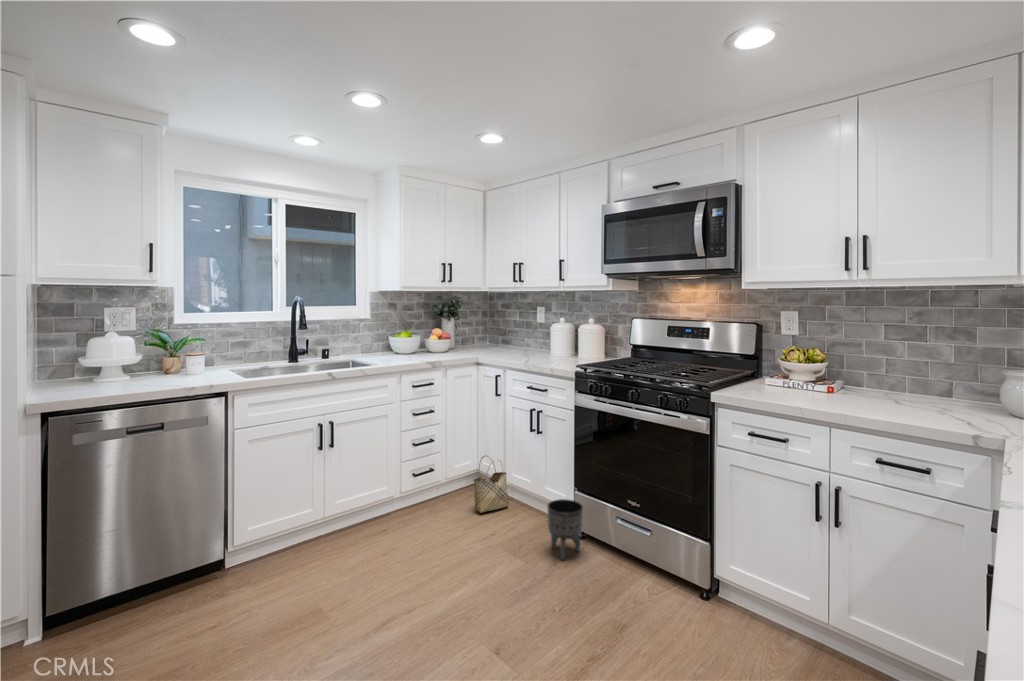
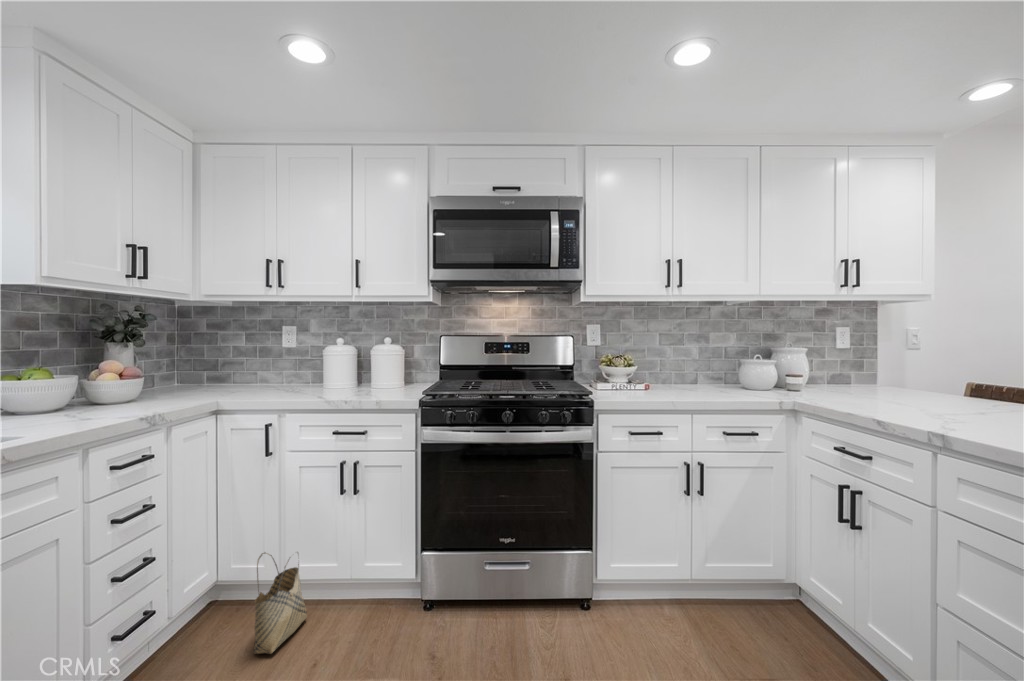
planter: present [547,499,583,560] -> none [423,566,471,658]

